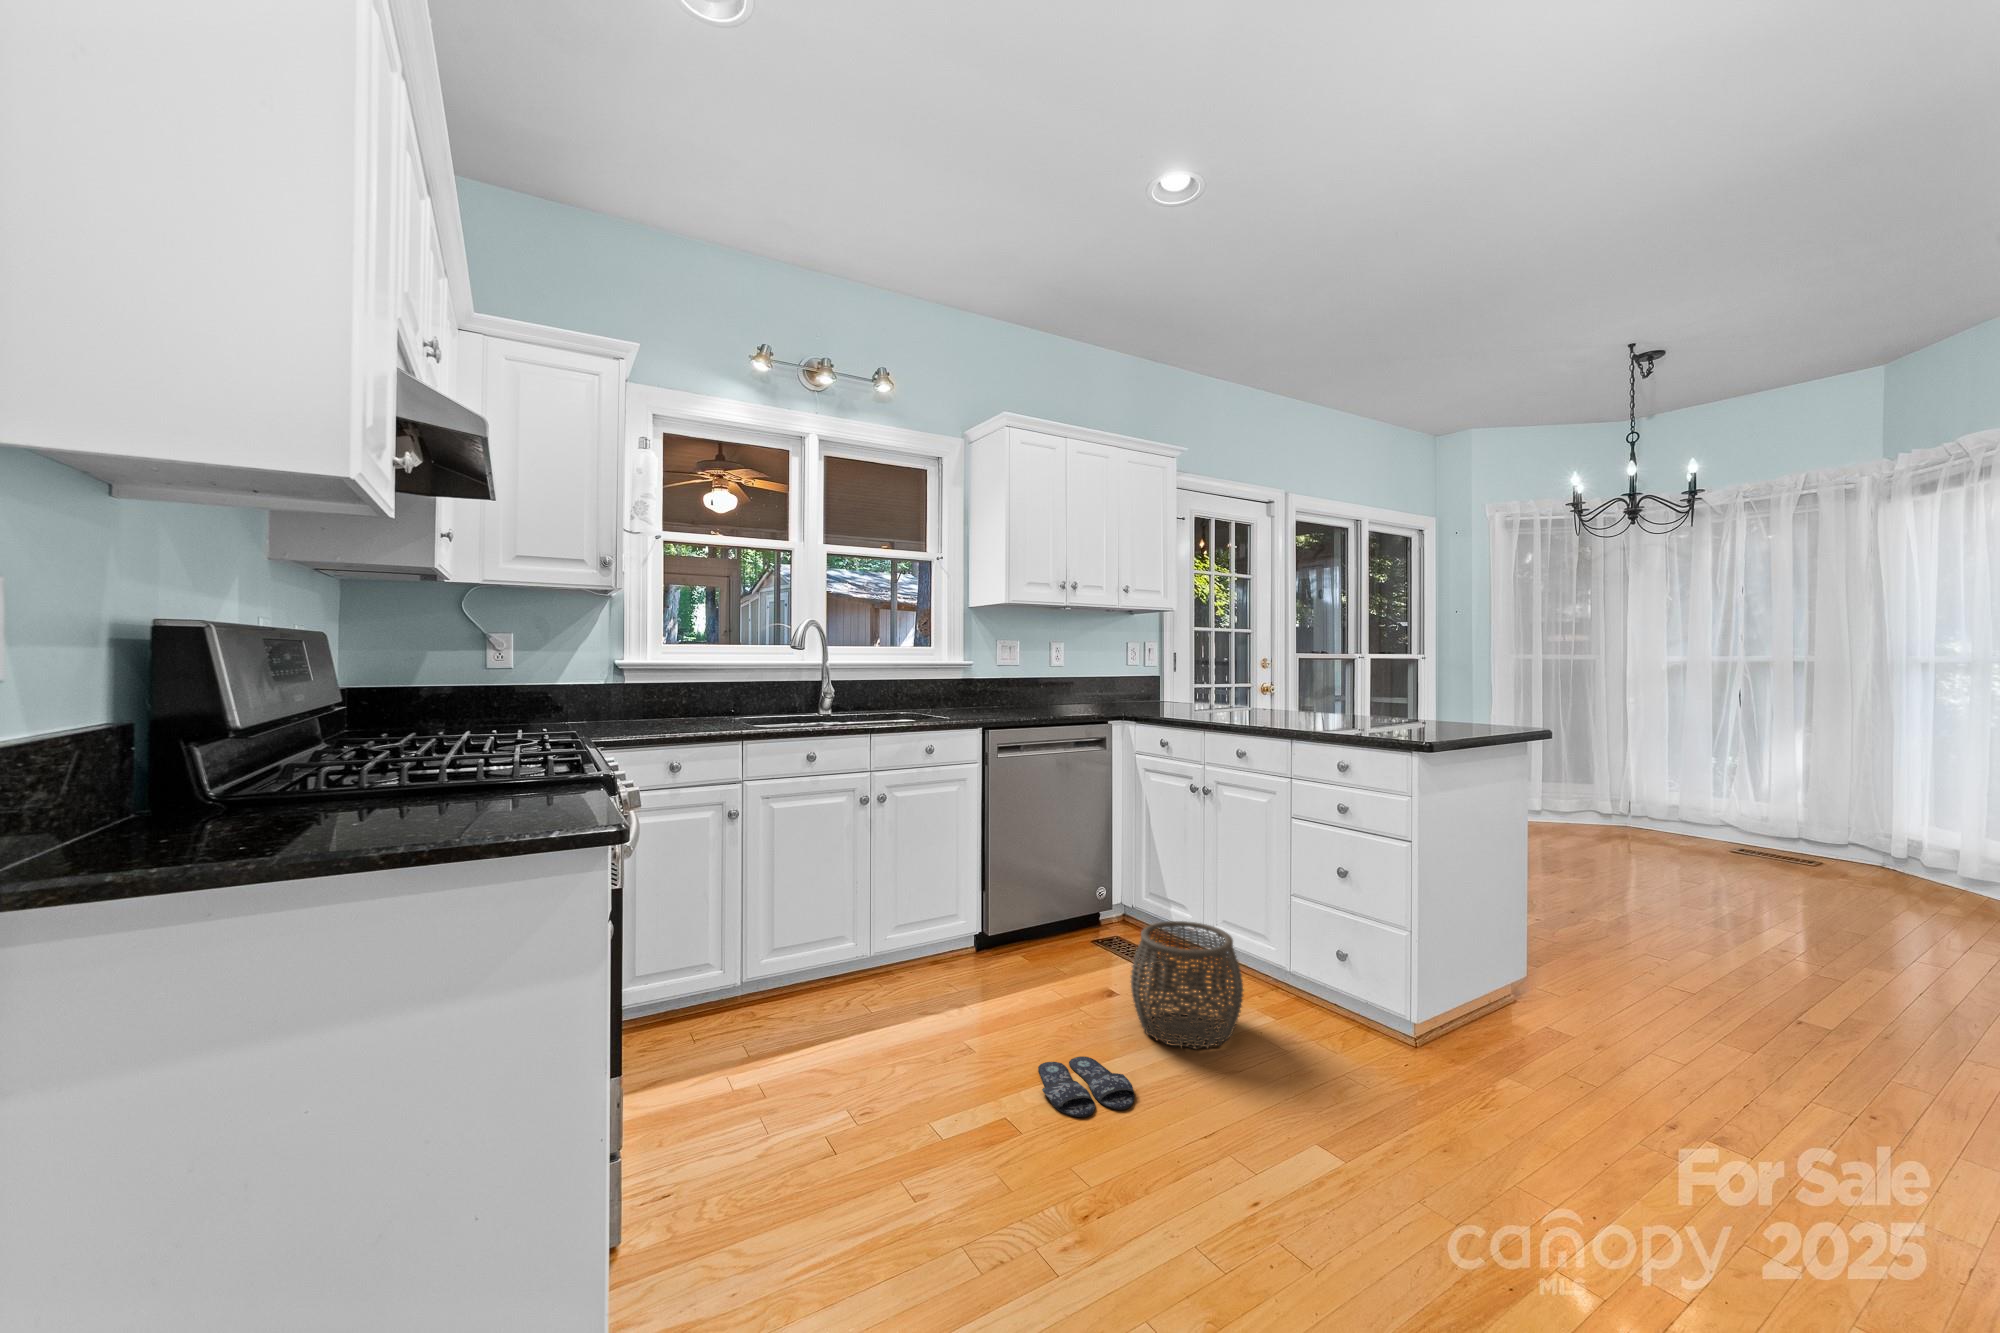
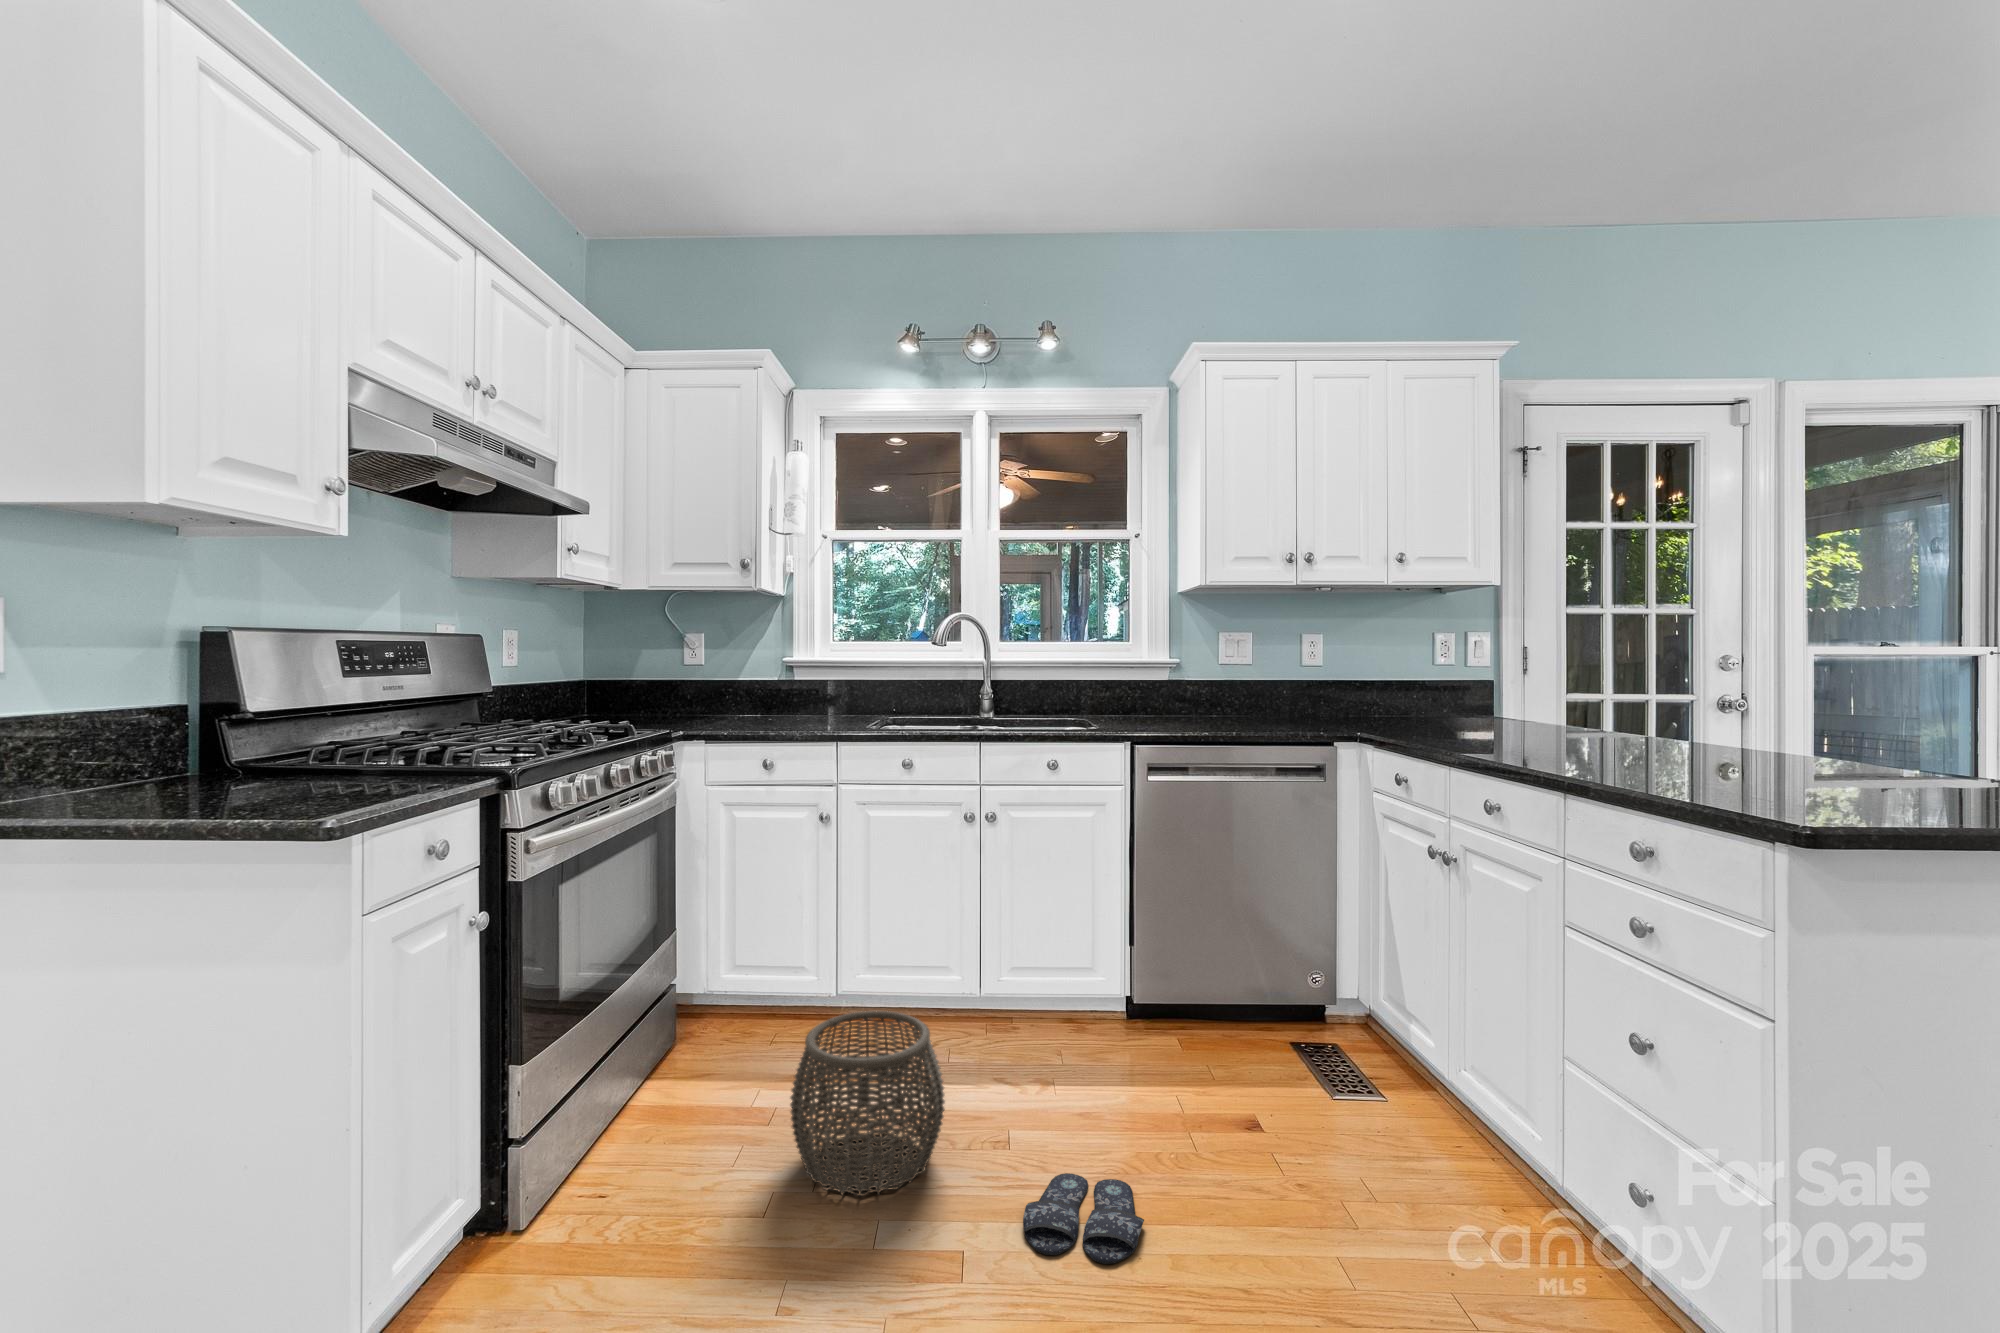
woven basket: present [1131,921,1243,1049] -> present [790,1011,945,1196]

